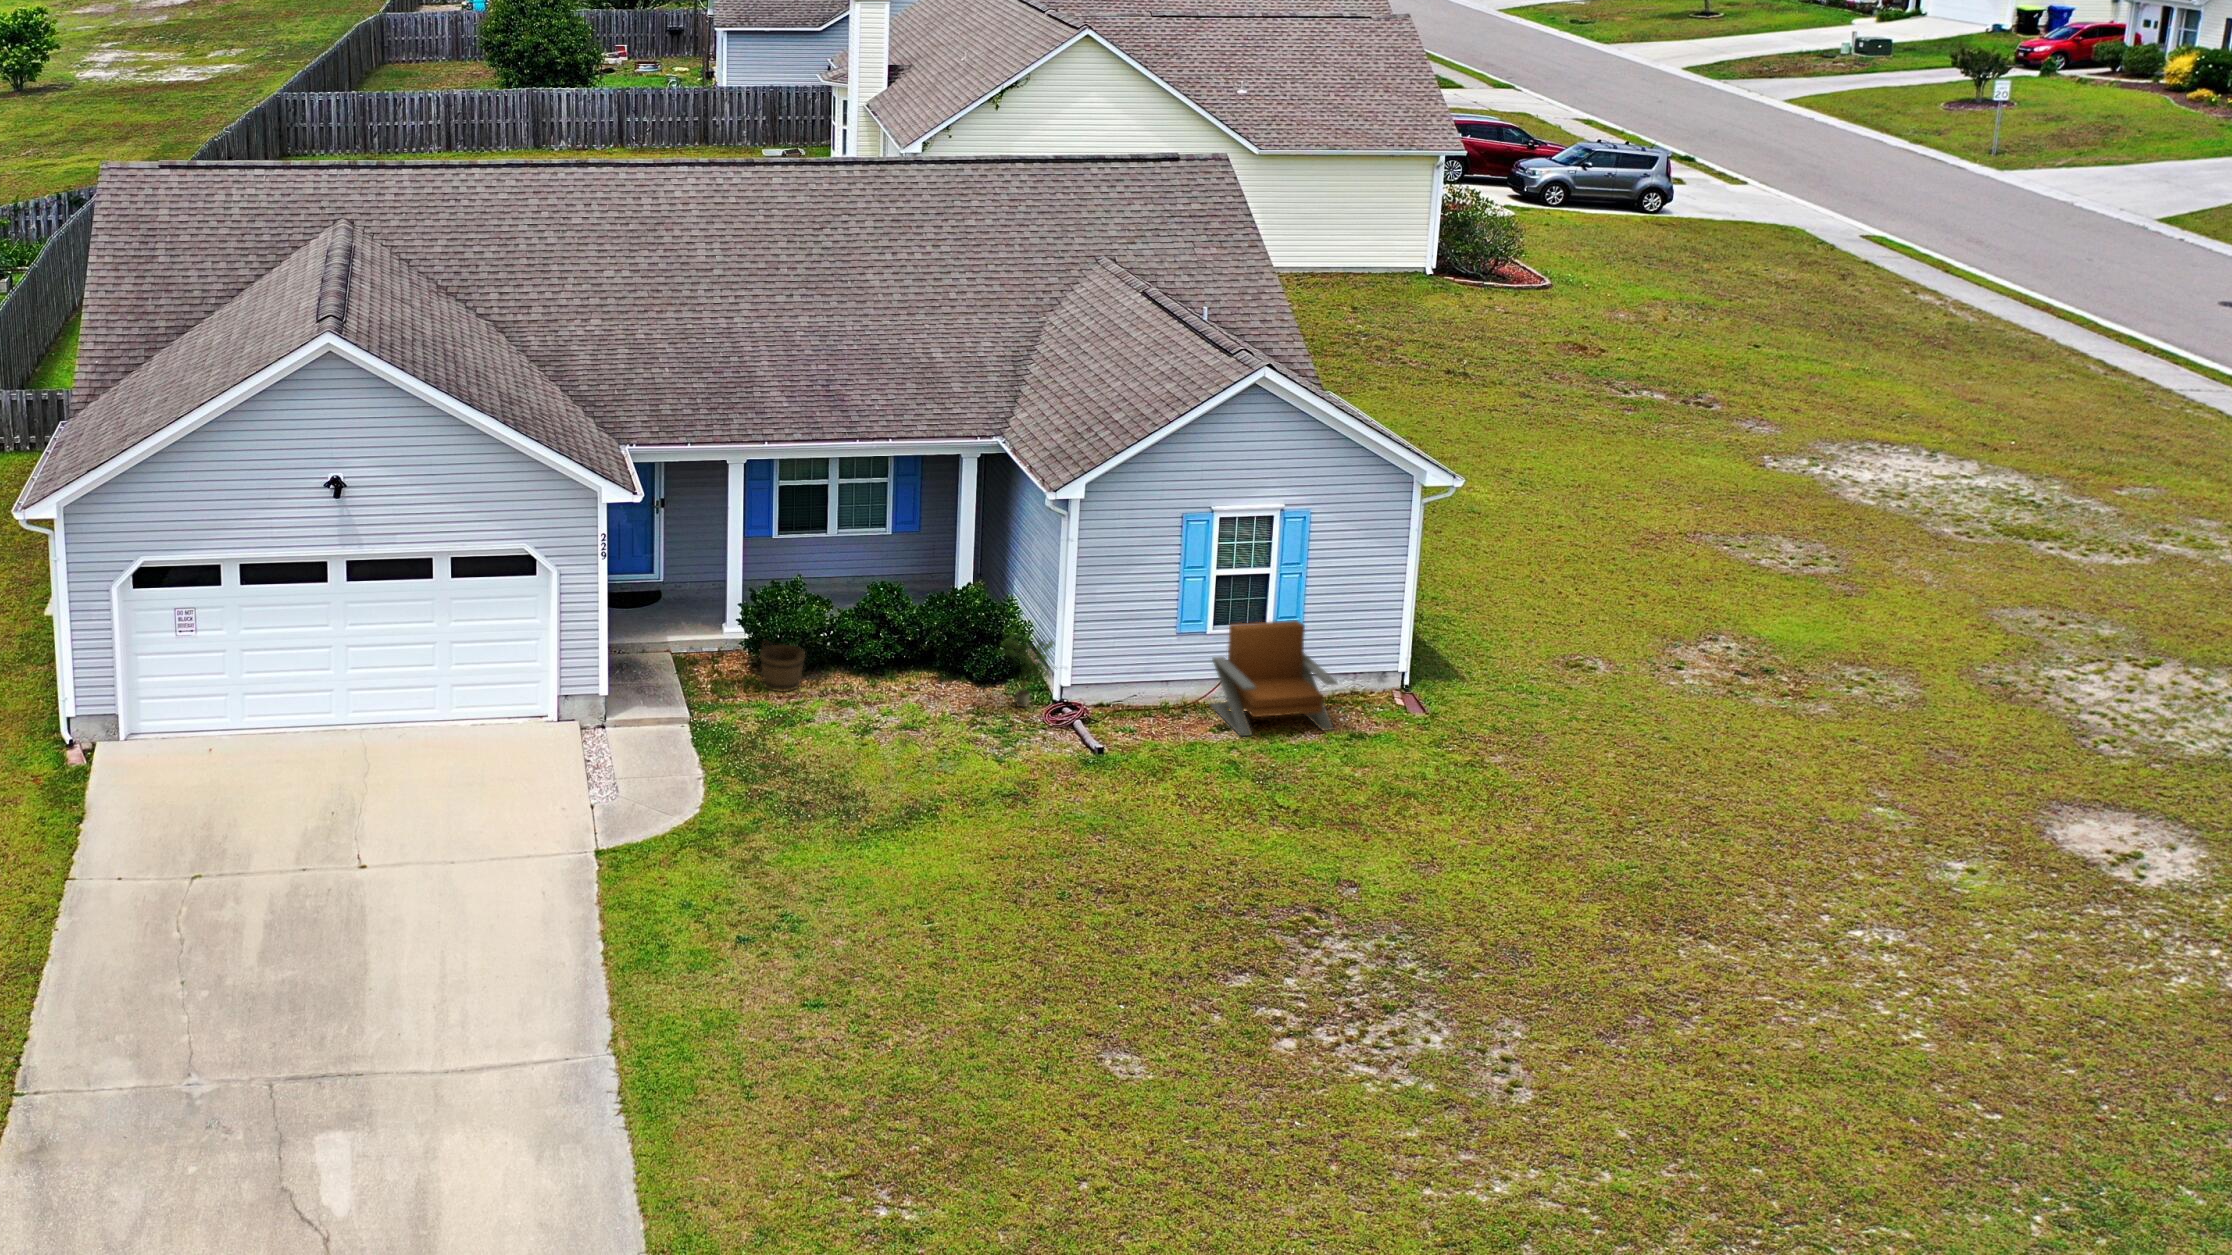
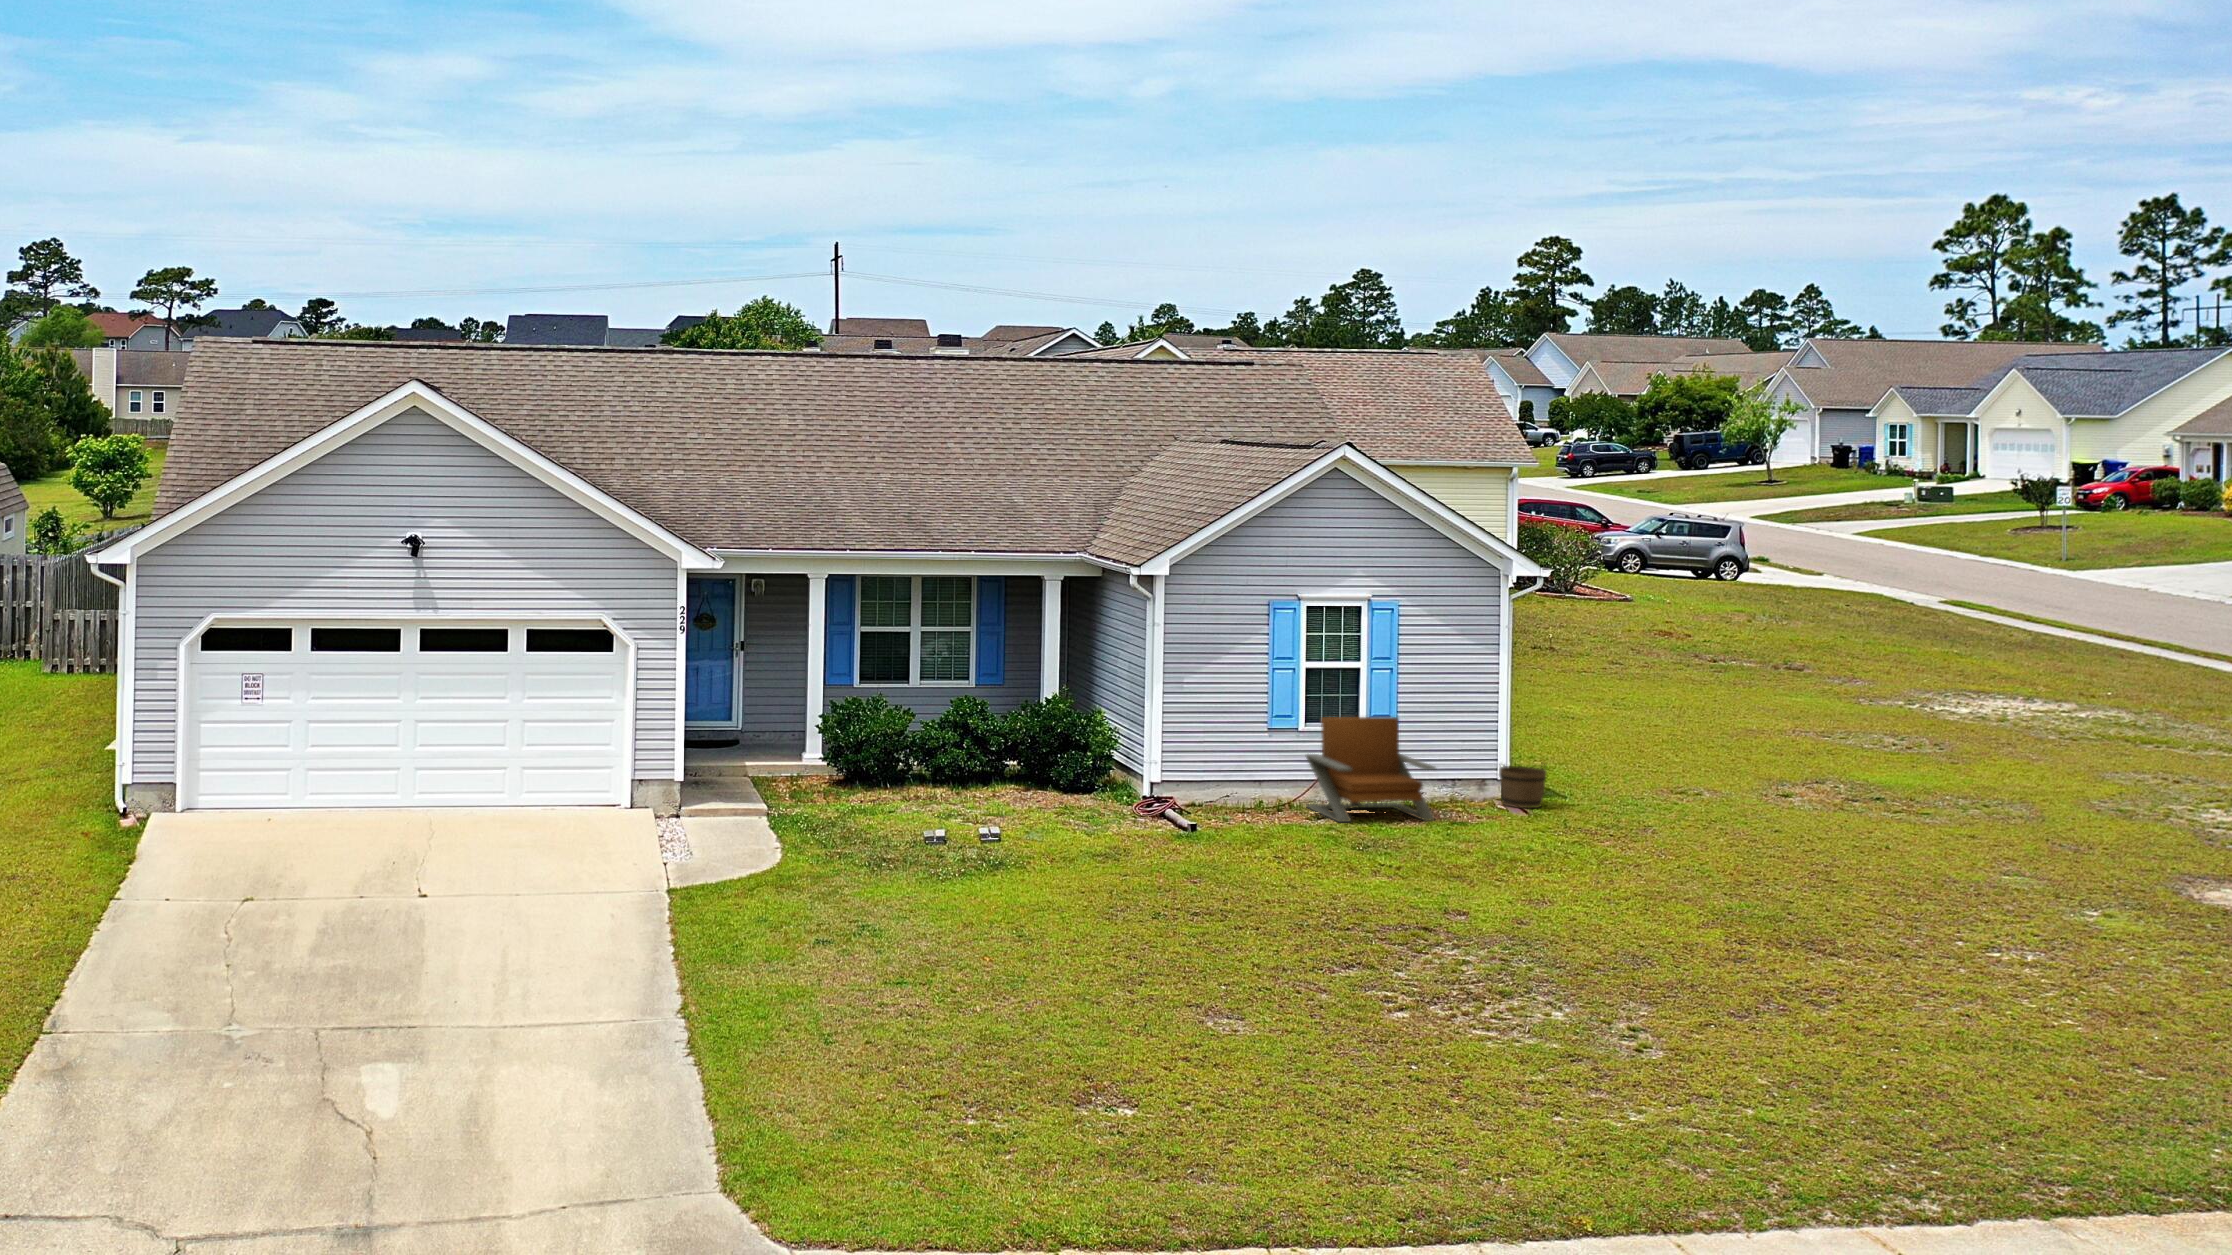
potted plant: present [1001,635,1056,707] -> none [1084,731,1147,806]
bucket: present [760,645,805,692] -> present [1499,765,1547,808]

